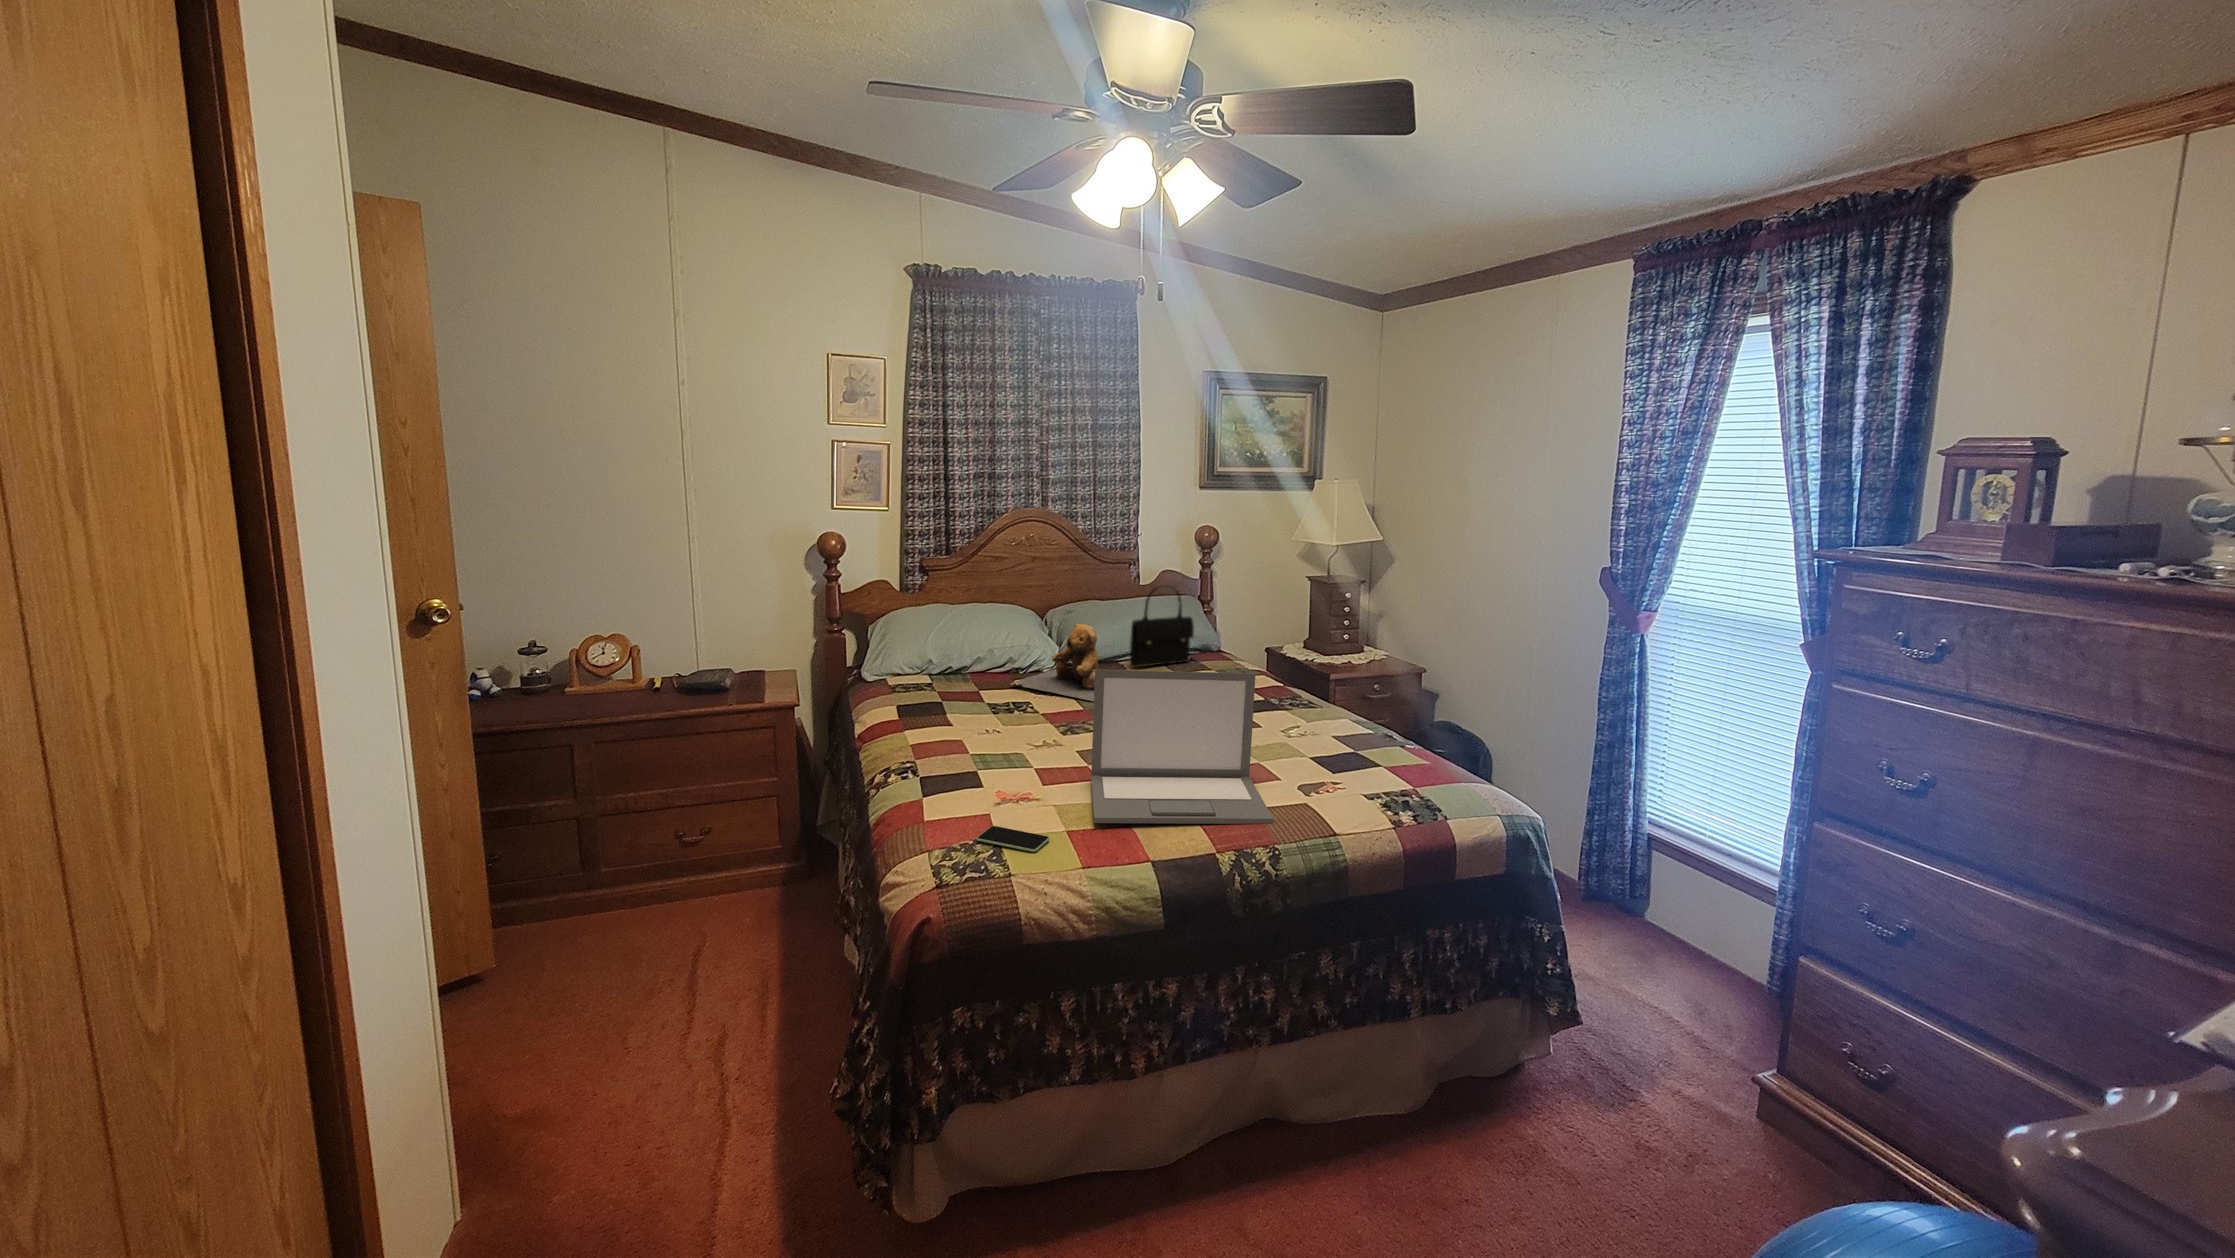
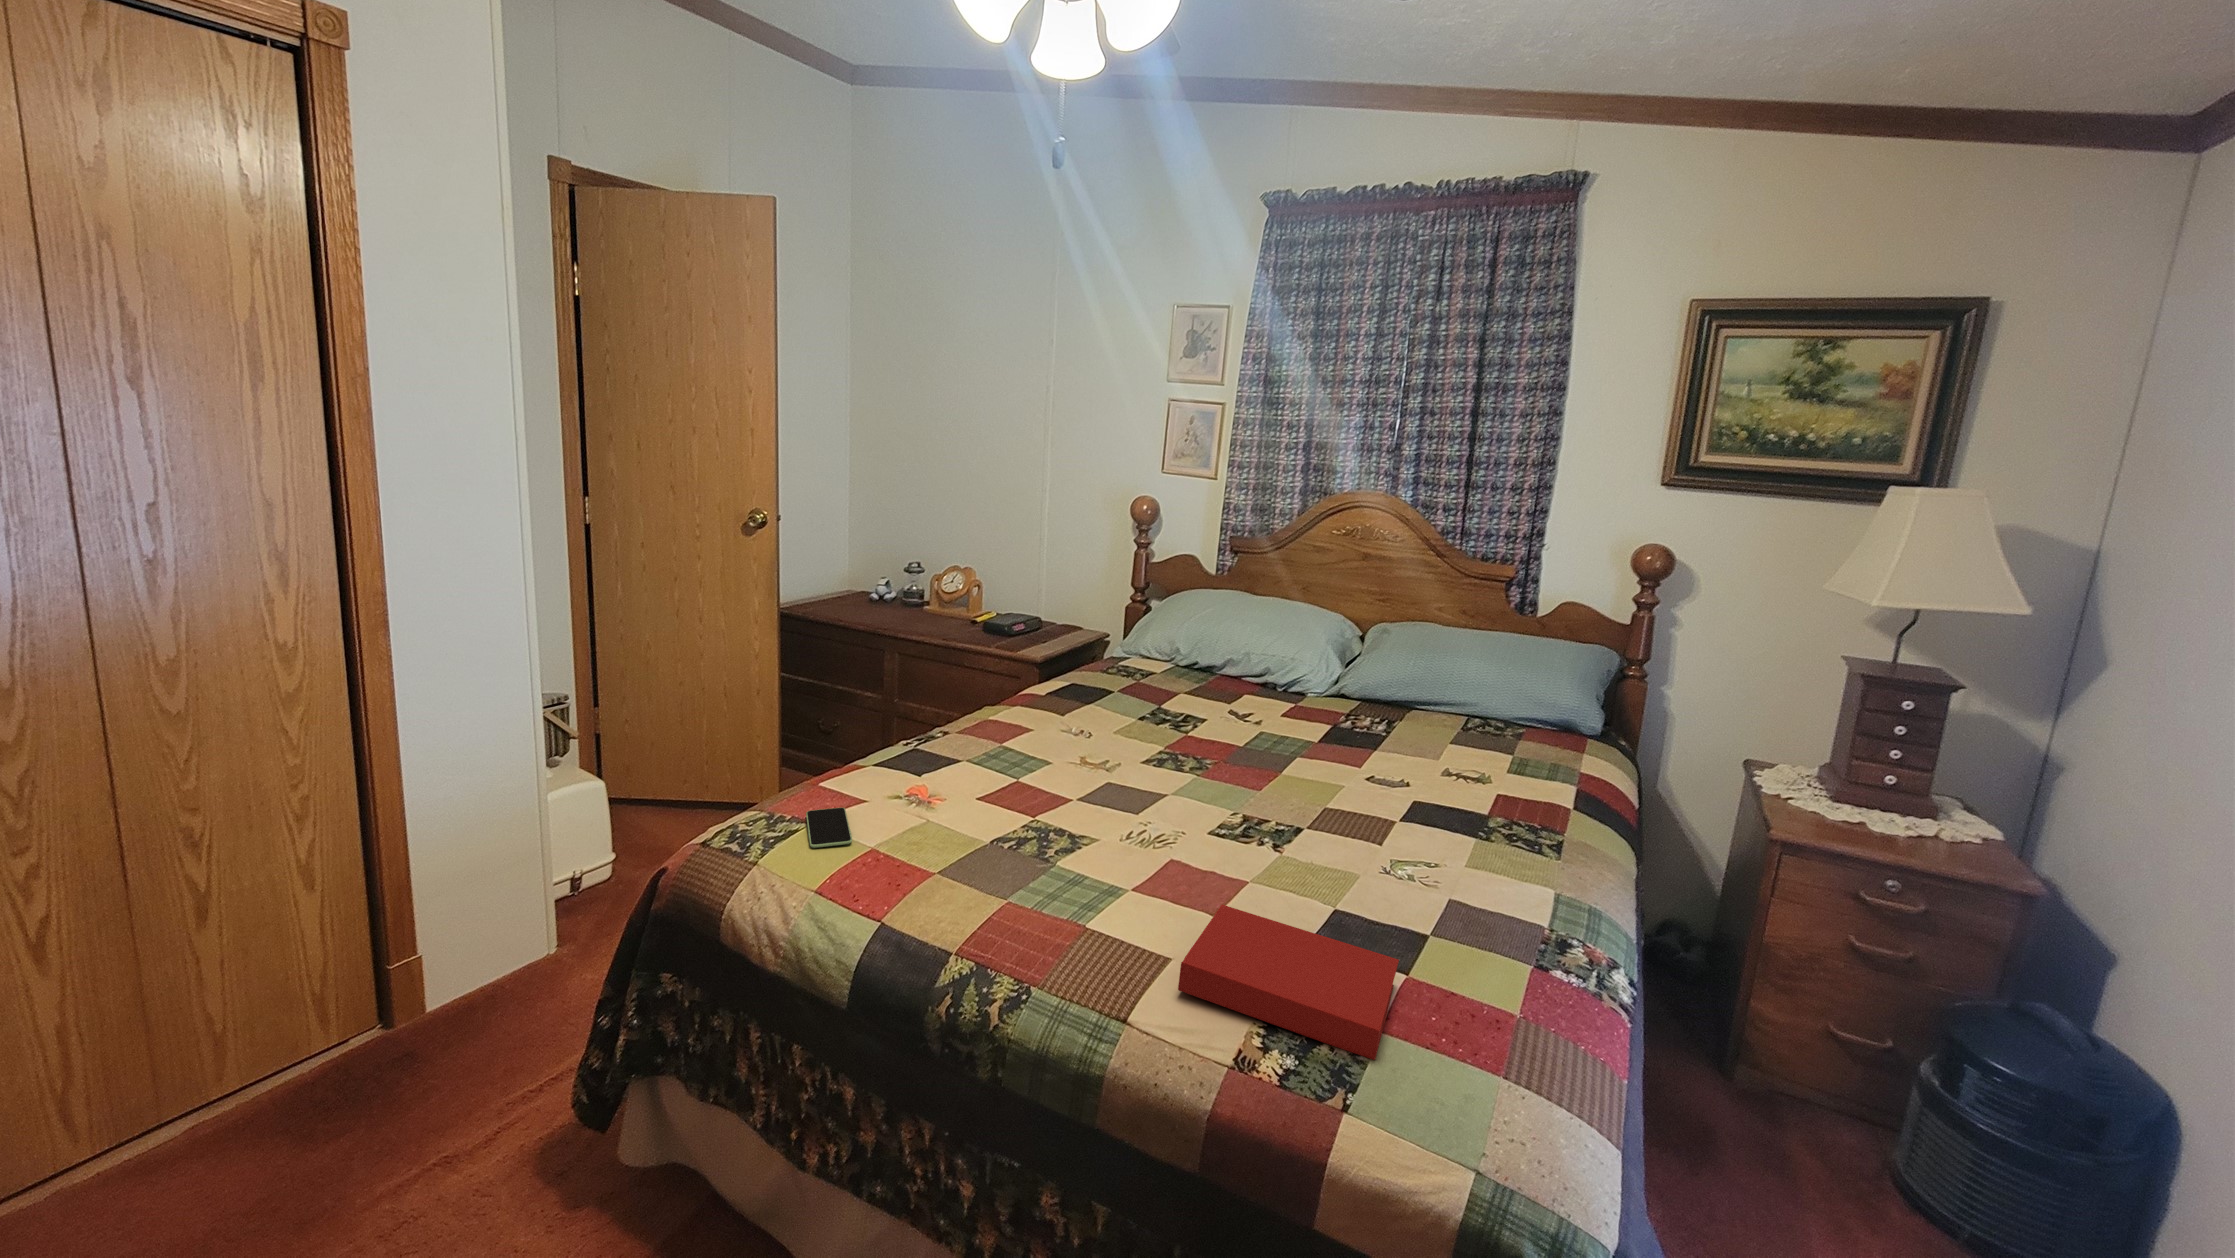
handbag: present [1130,585,1194,667] -> none [1407,612,1529,739]
teddy bear: present [1011,623,1099,701] -> none [1216,637,1375,743]
laptop: present [1091,670,1273,824] -> none [911,666,1229,959]
book: none [1290,762,1418,812] -> present [1178,905,1399,1060]

